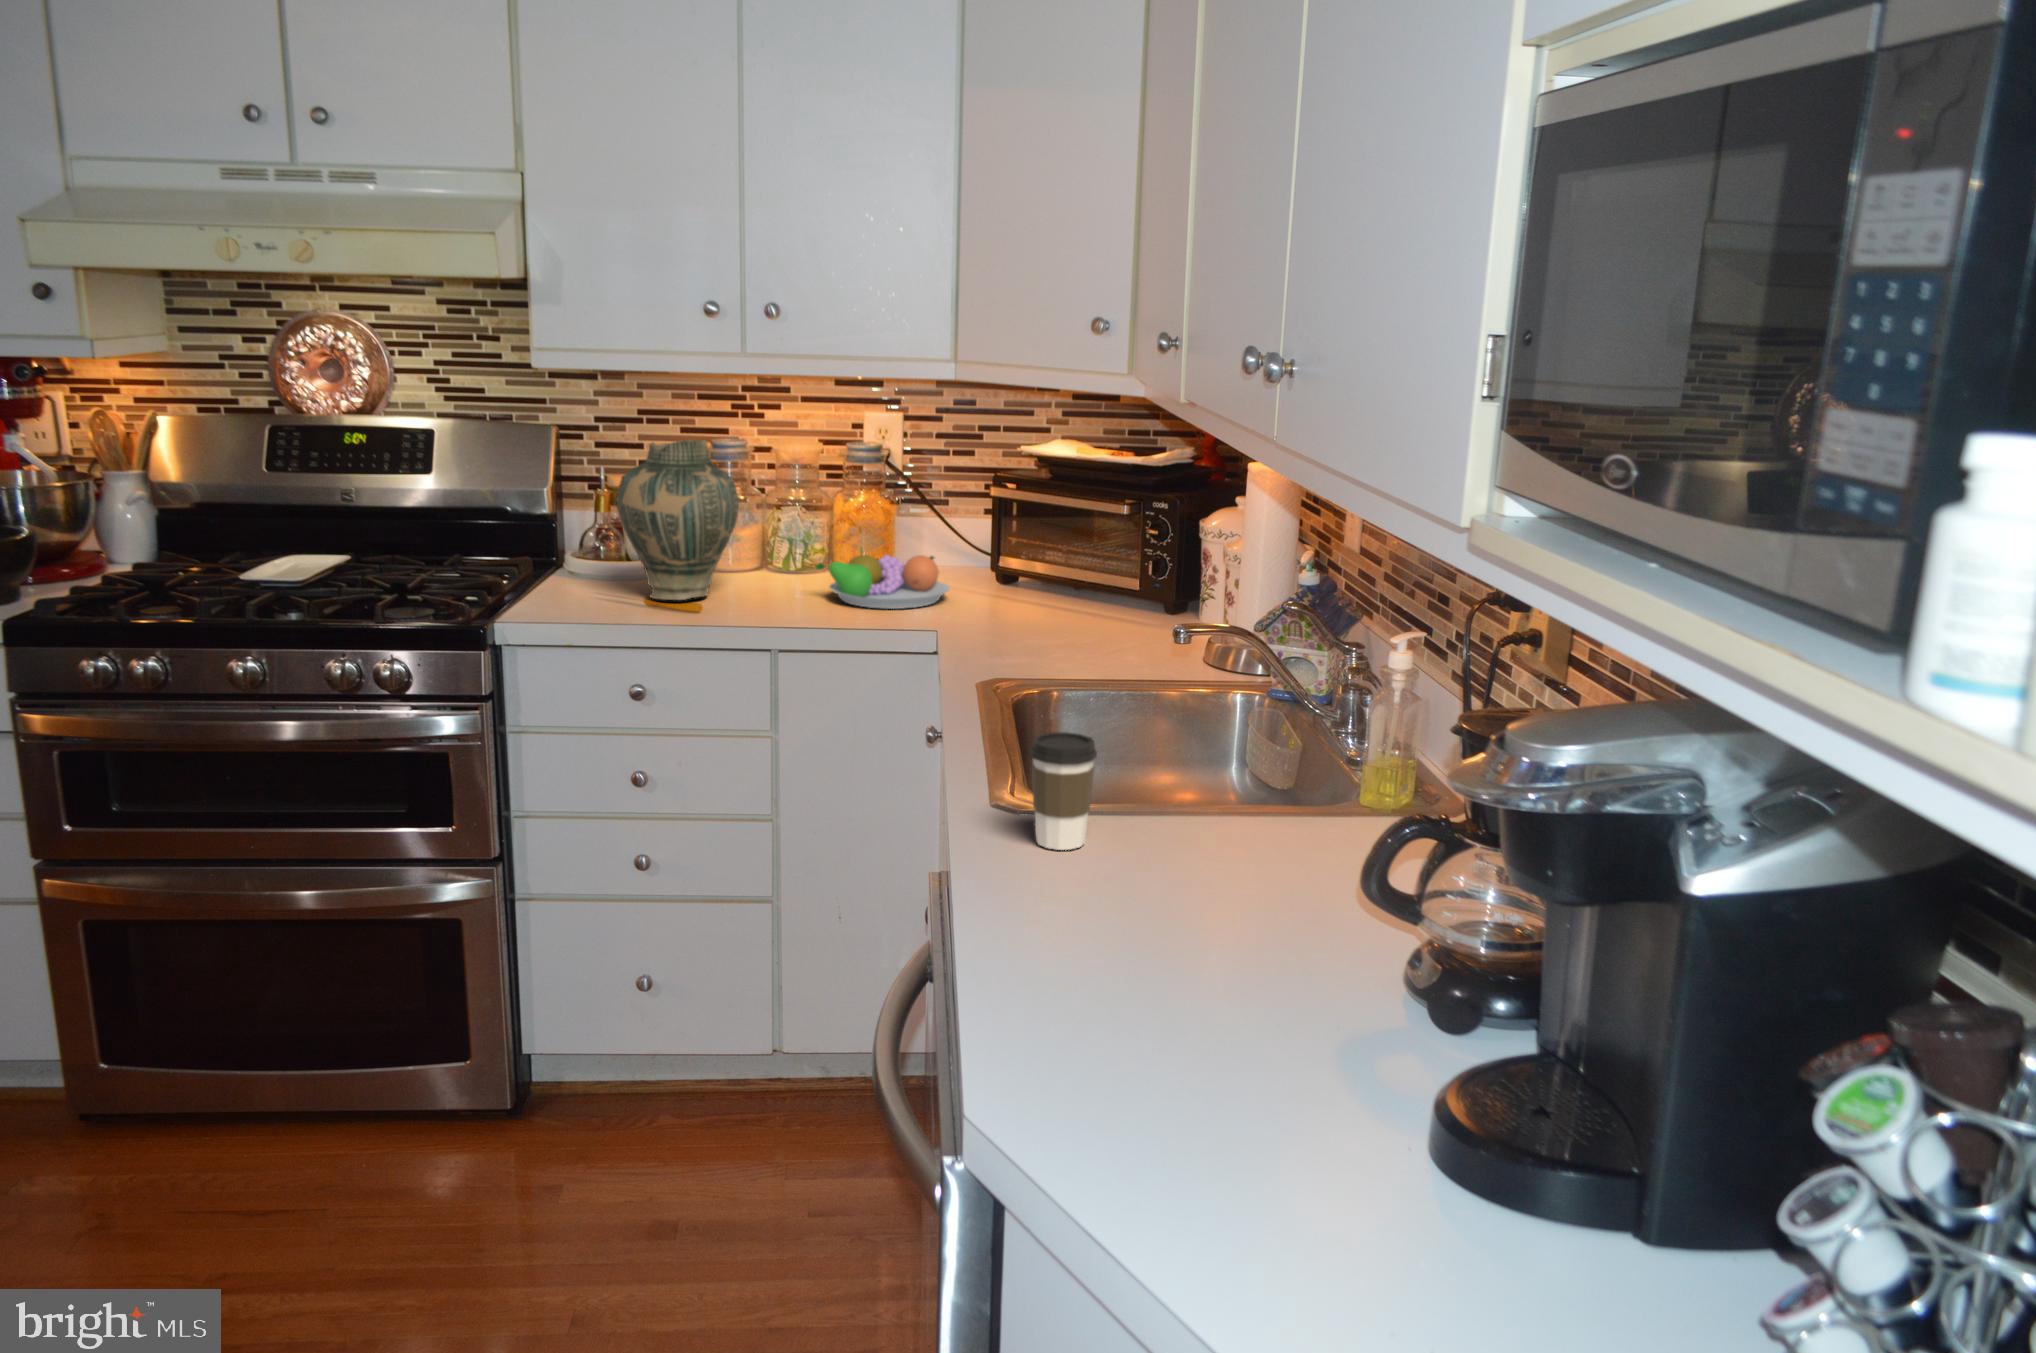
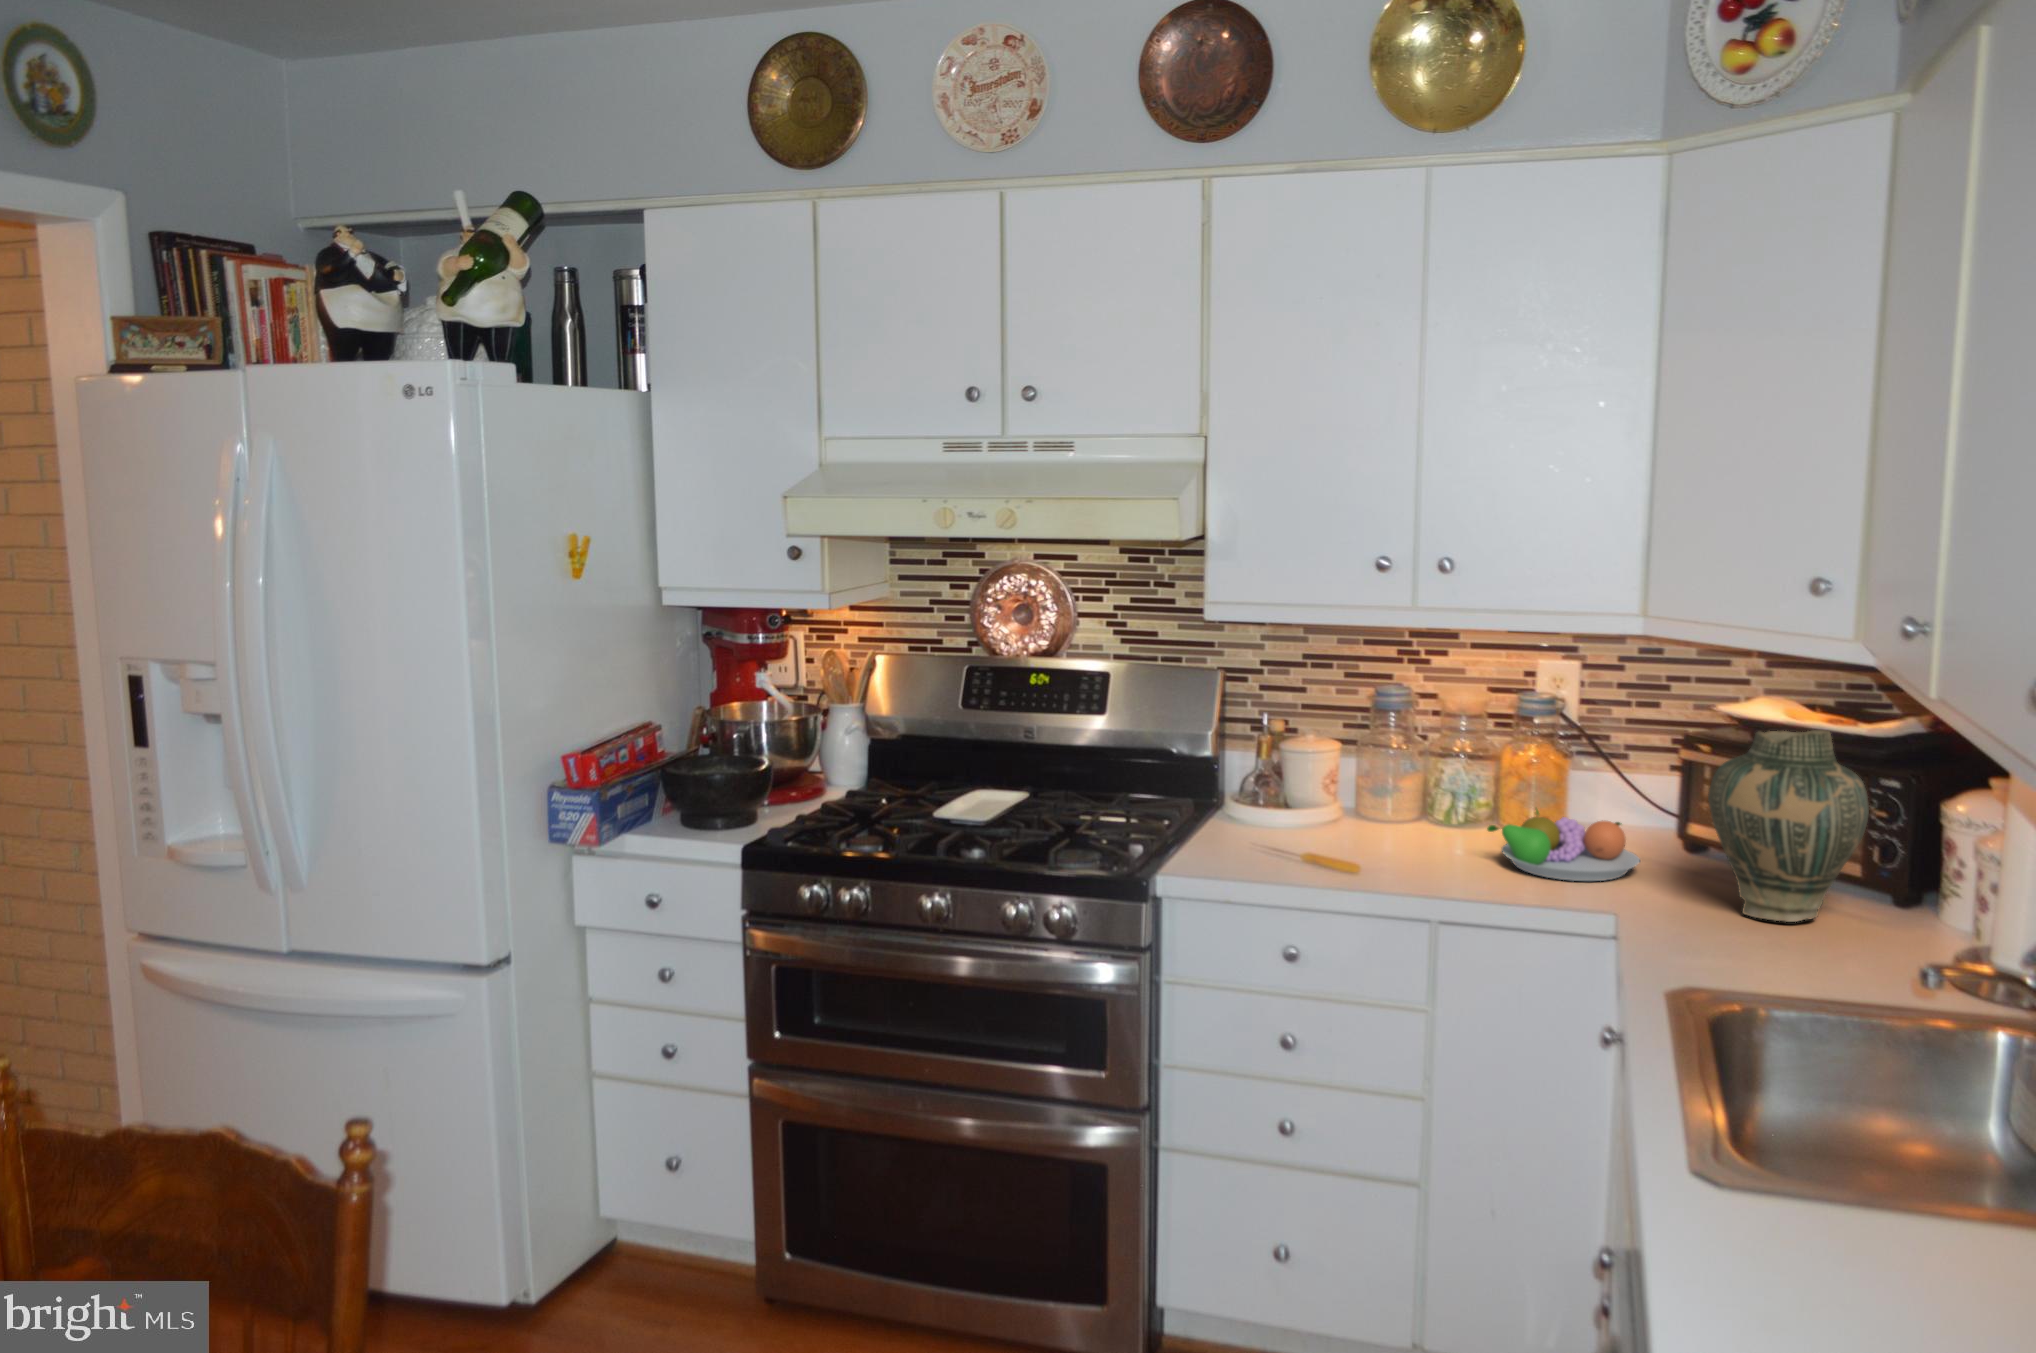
vase: present [617,440,739,600] -> present [1708,730,1869,922]
coffee cup: present [1030,732,1097,850] -> none [1838,1135,1940,1300]

